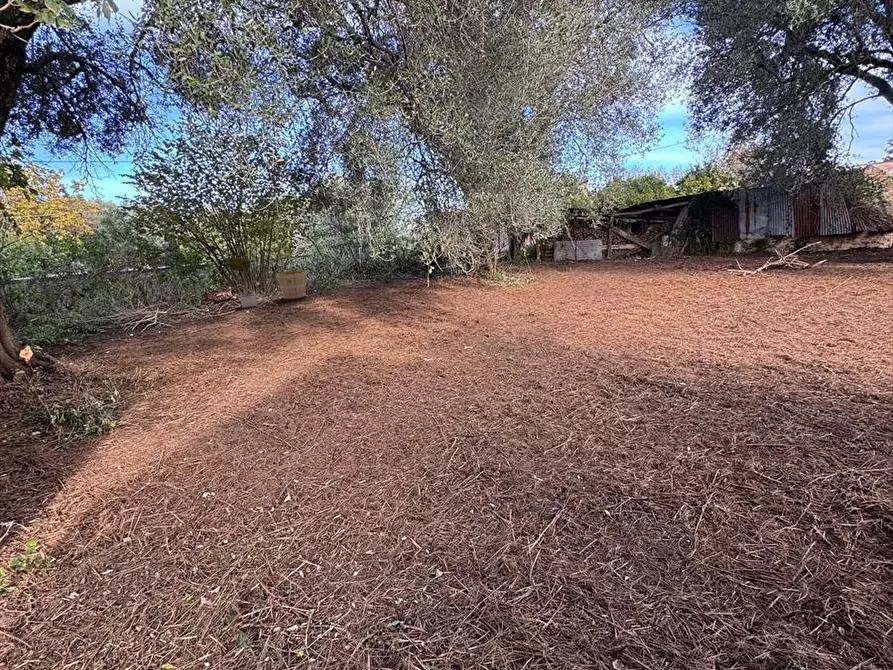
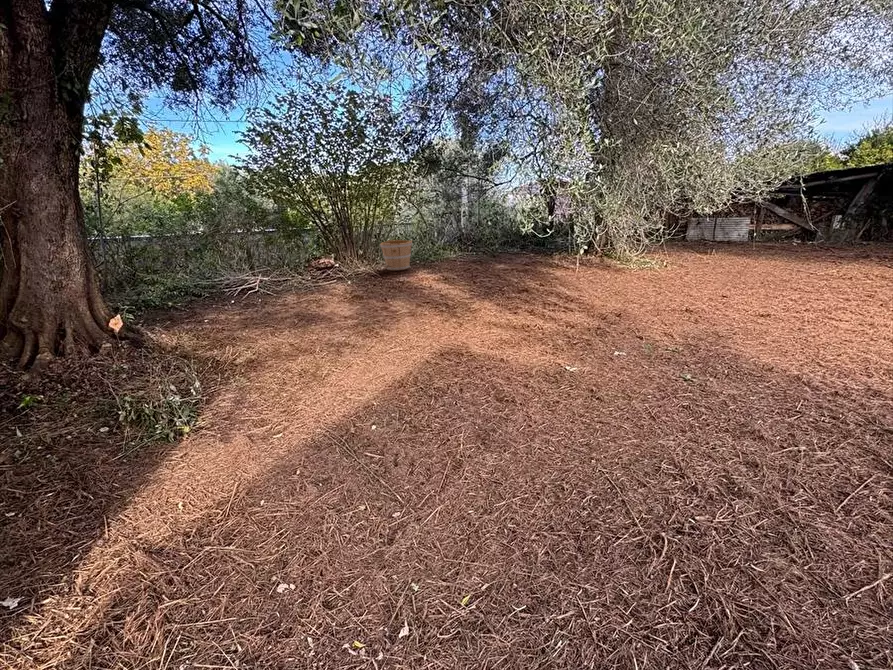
potted tree: present [227,257,257,307] -> none [332,222,359,277]

